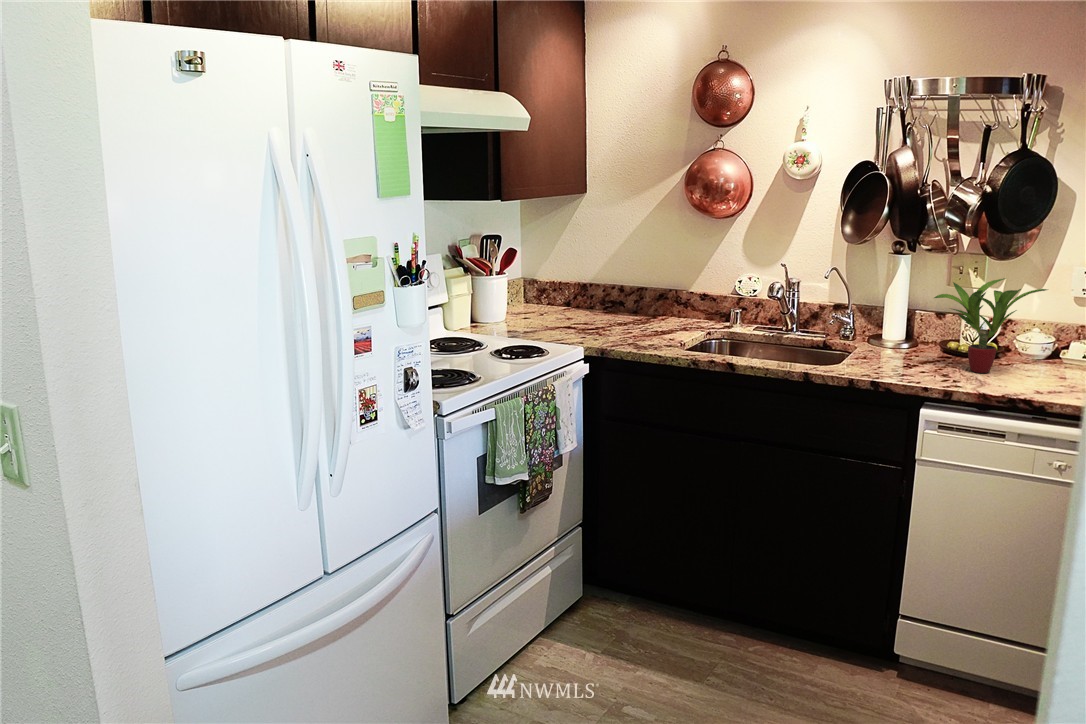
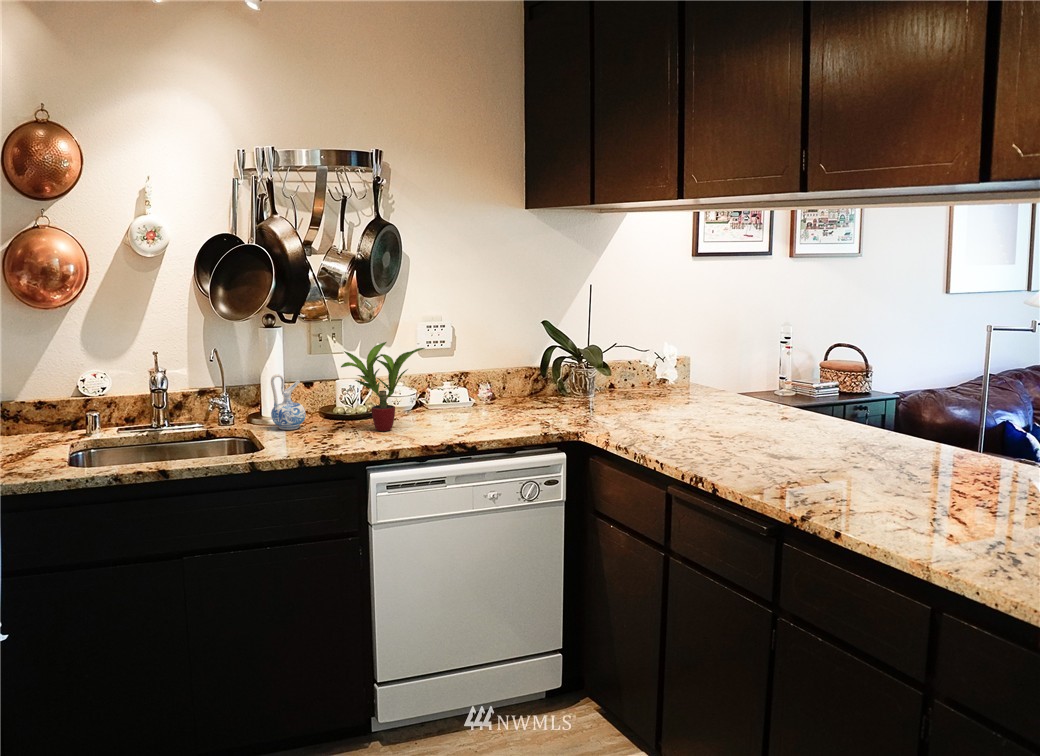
ceramic pitcher: none [876,298,912,354] -> present [271,374,306,430]

